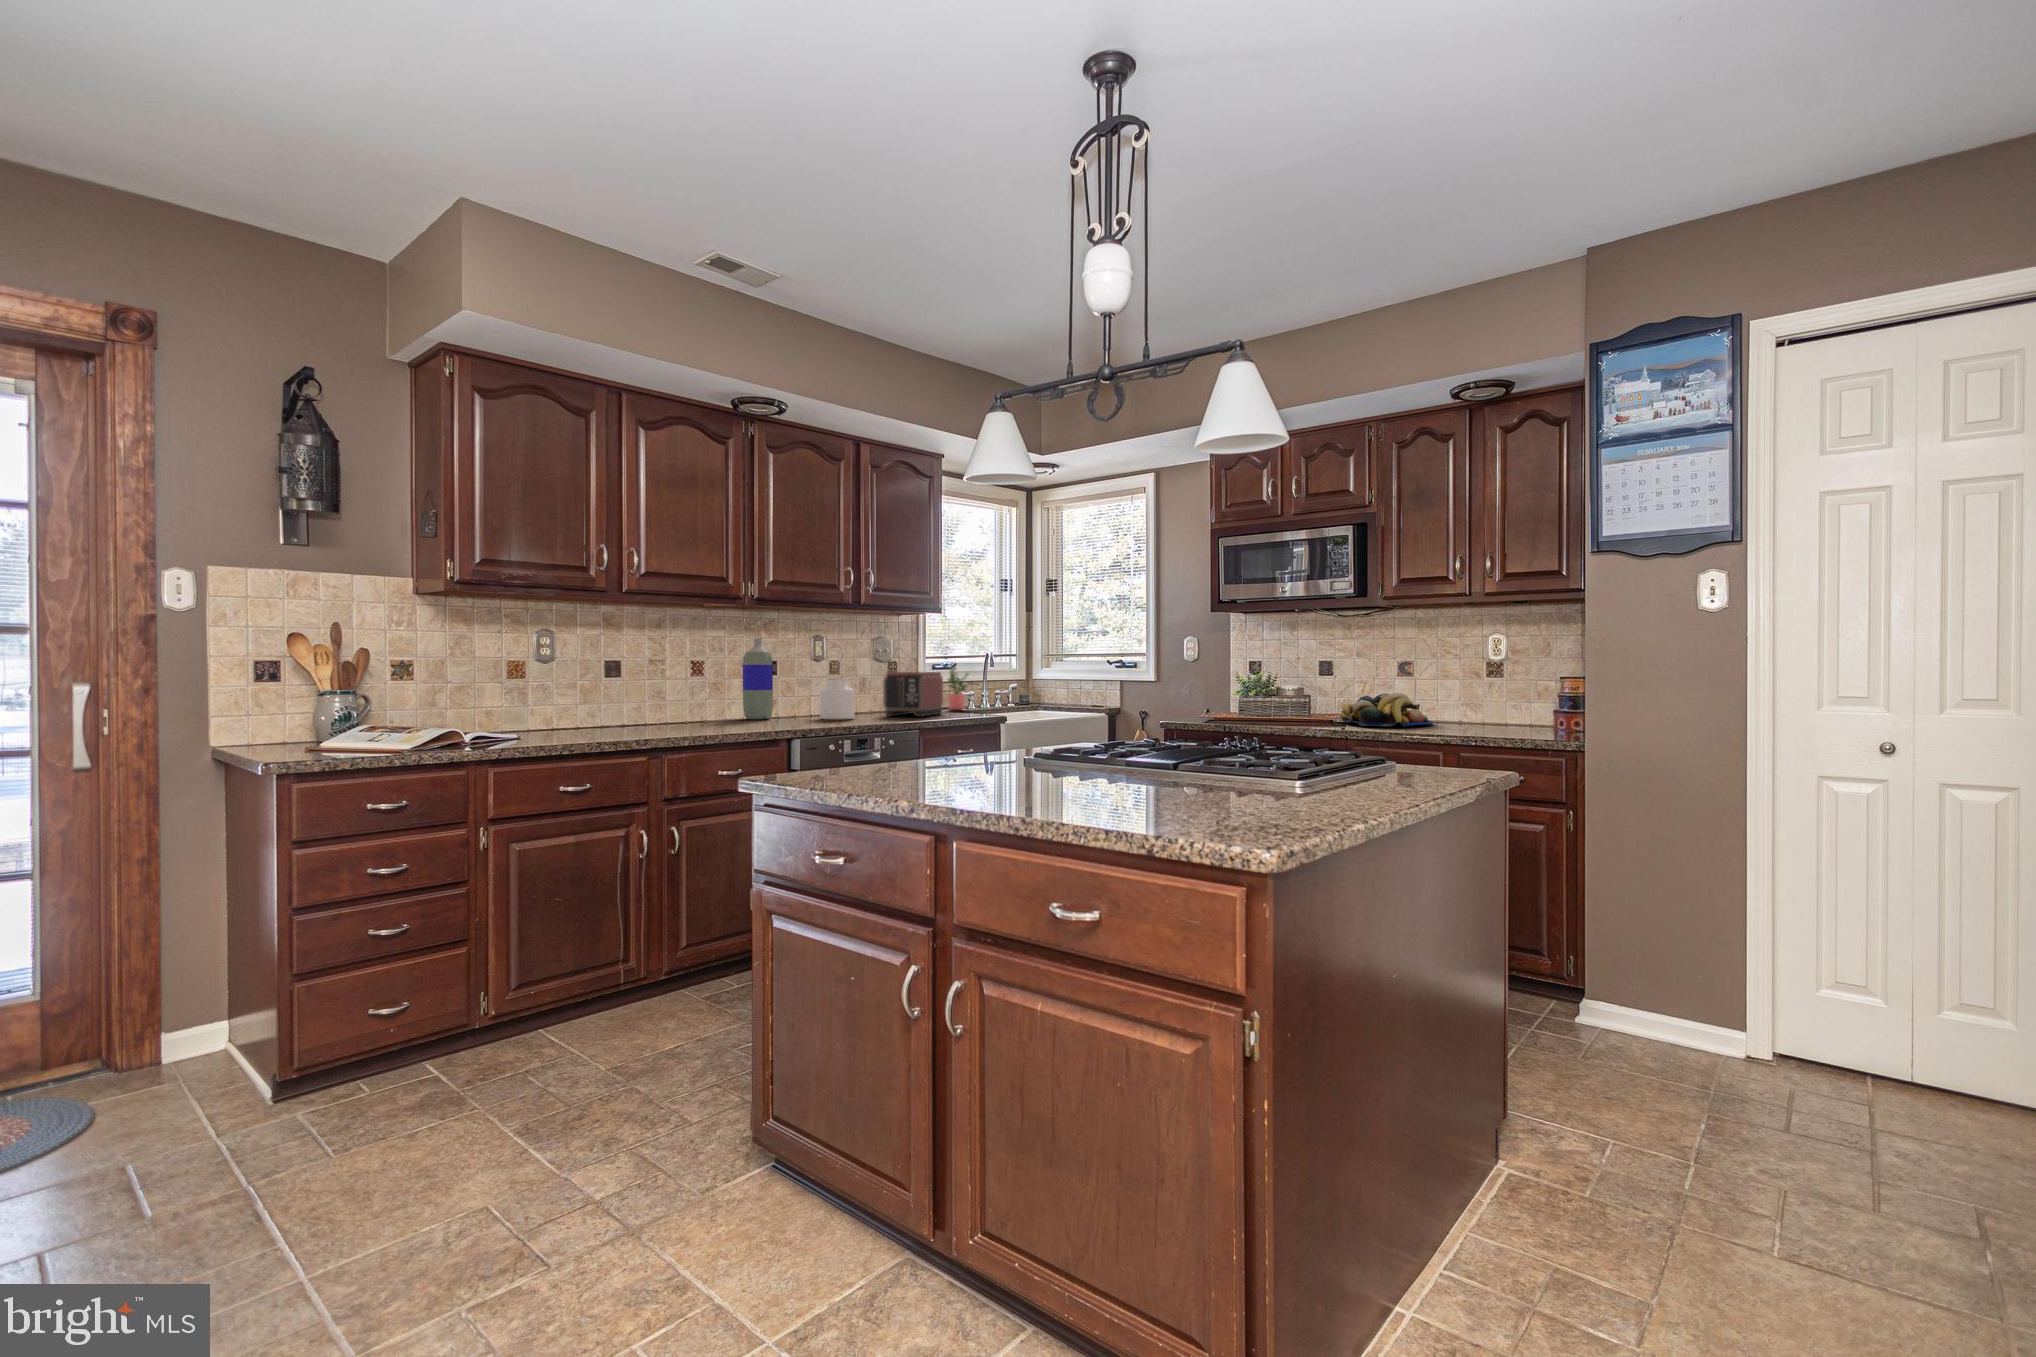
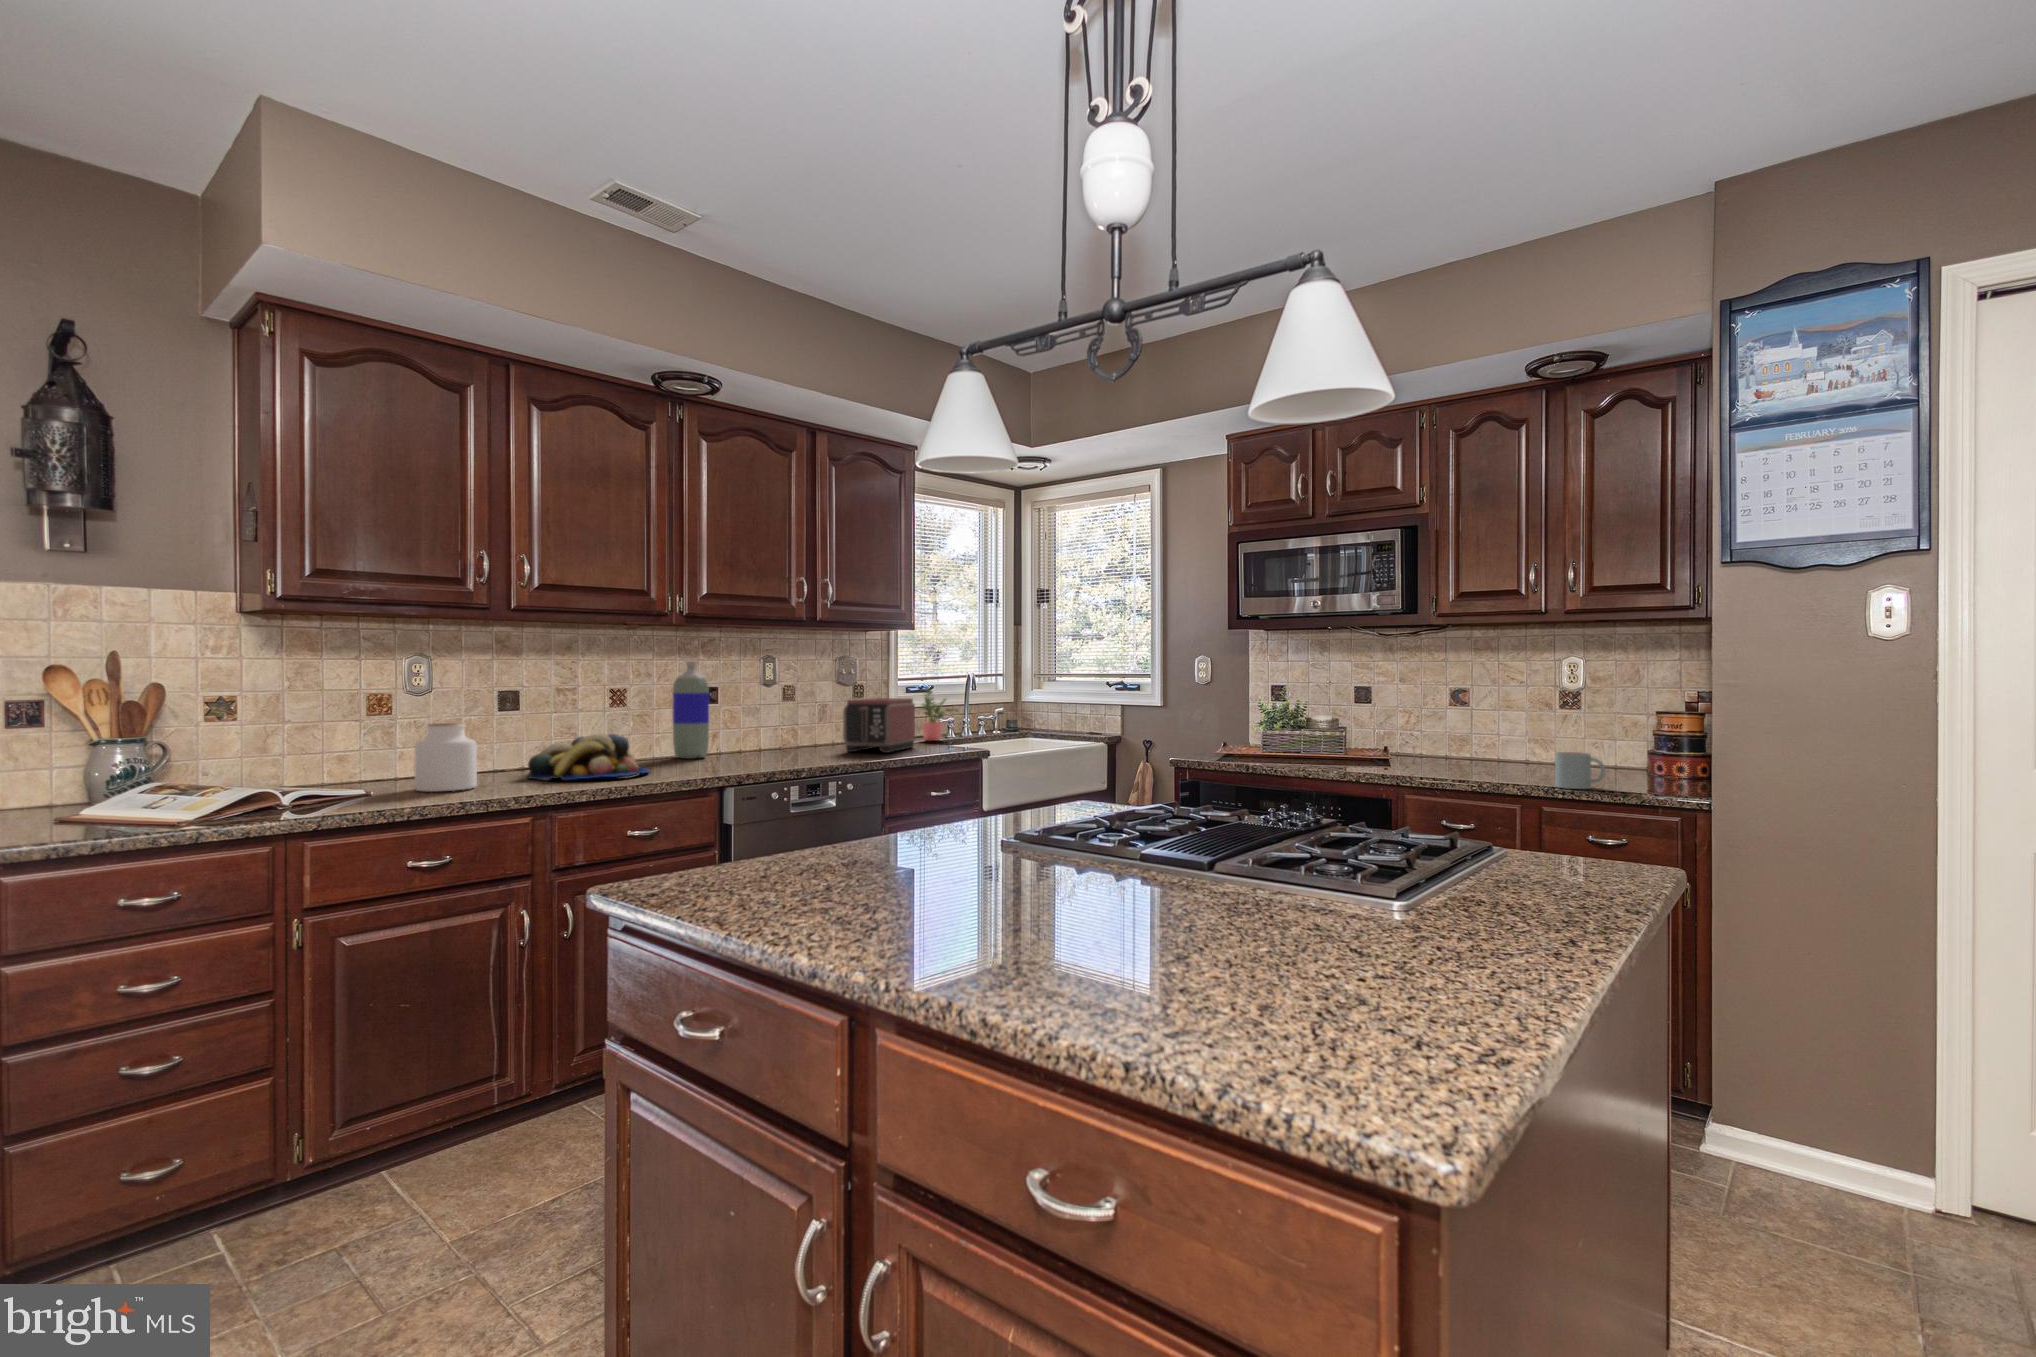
jar: present [820,678,854,719] -> present [414,723,477,792]
fruit bowl: present [1341,693,1433,726] -> present [528,734,649,780]
mug: none [1470,708,1508,737] -> present [1555,752,1606,789]

